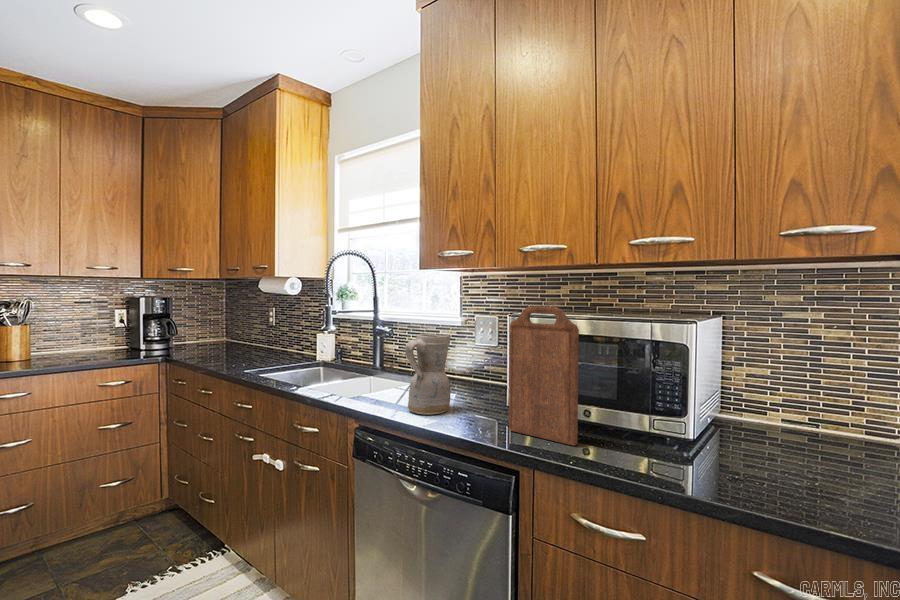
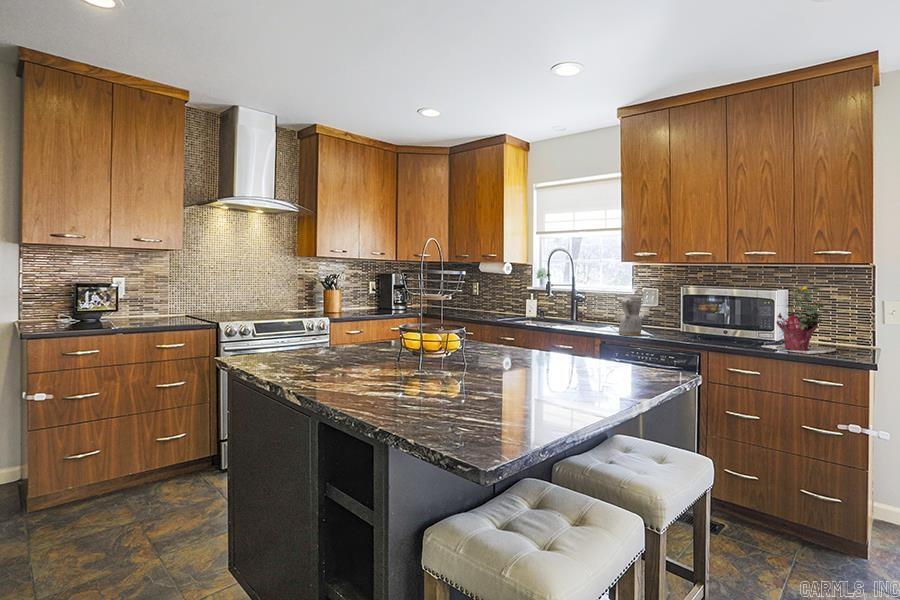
cutting board: present [509,306,579,446] -> none [679,282,717,344]
potted plant: none [678,309,865,498] -> present [762,286,837,354]

